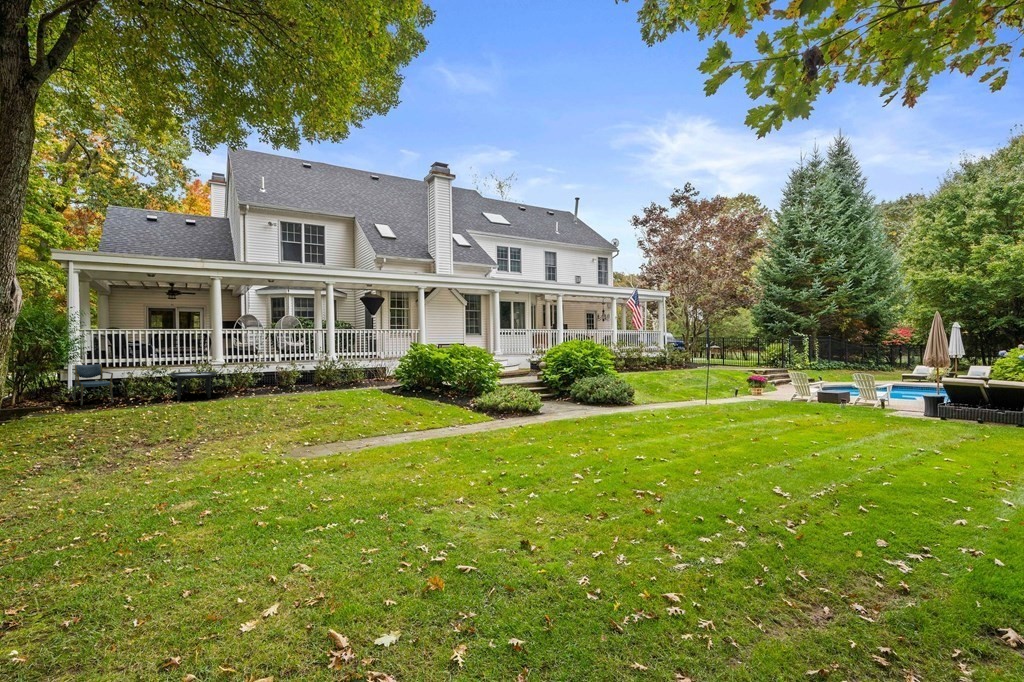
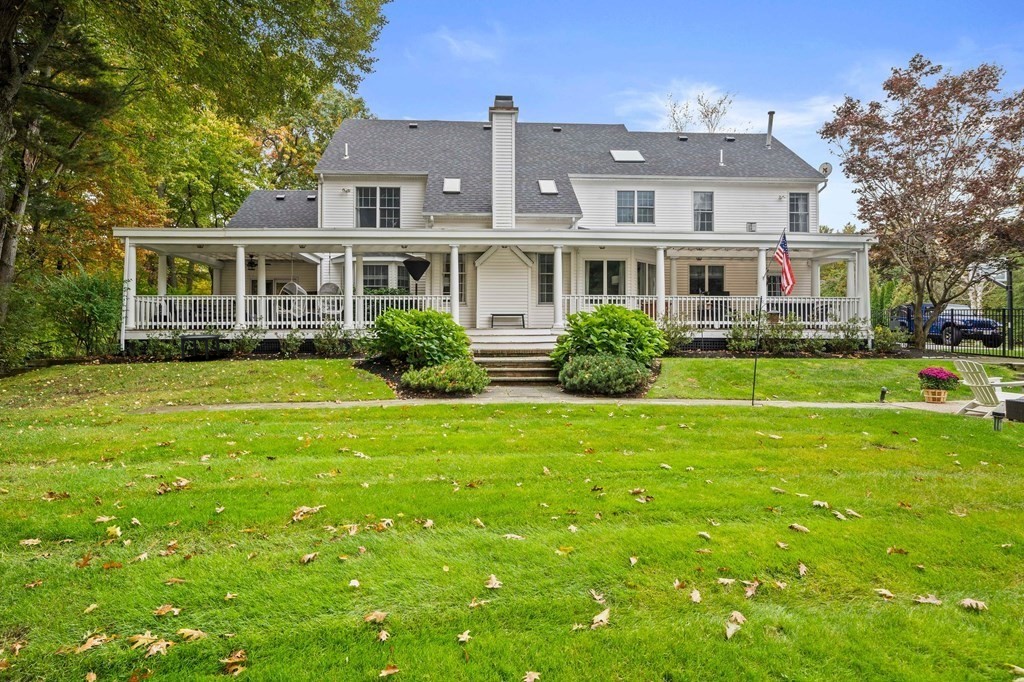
armchair: present [74,364,113,405] -> none [113,325,143,359]

